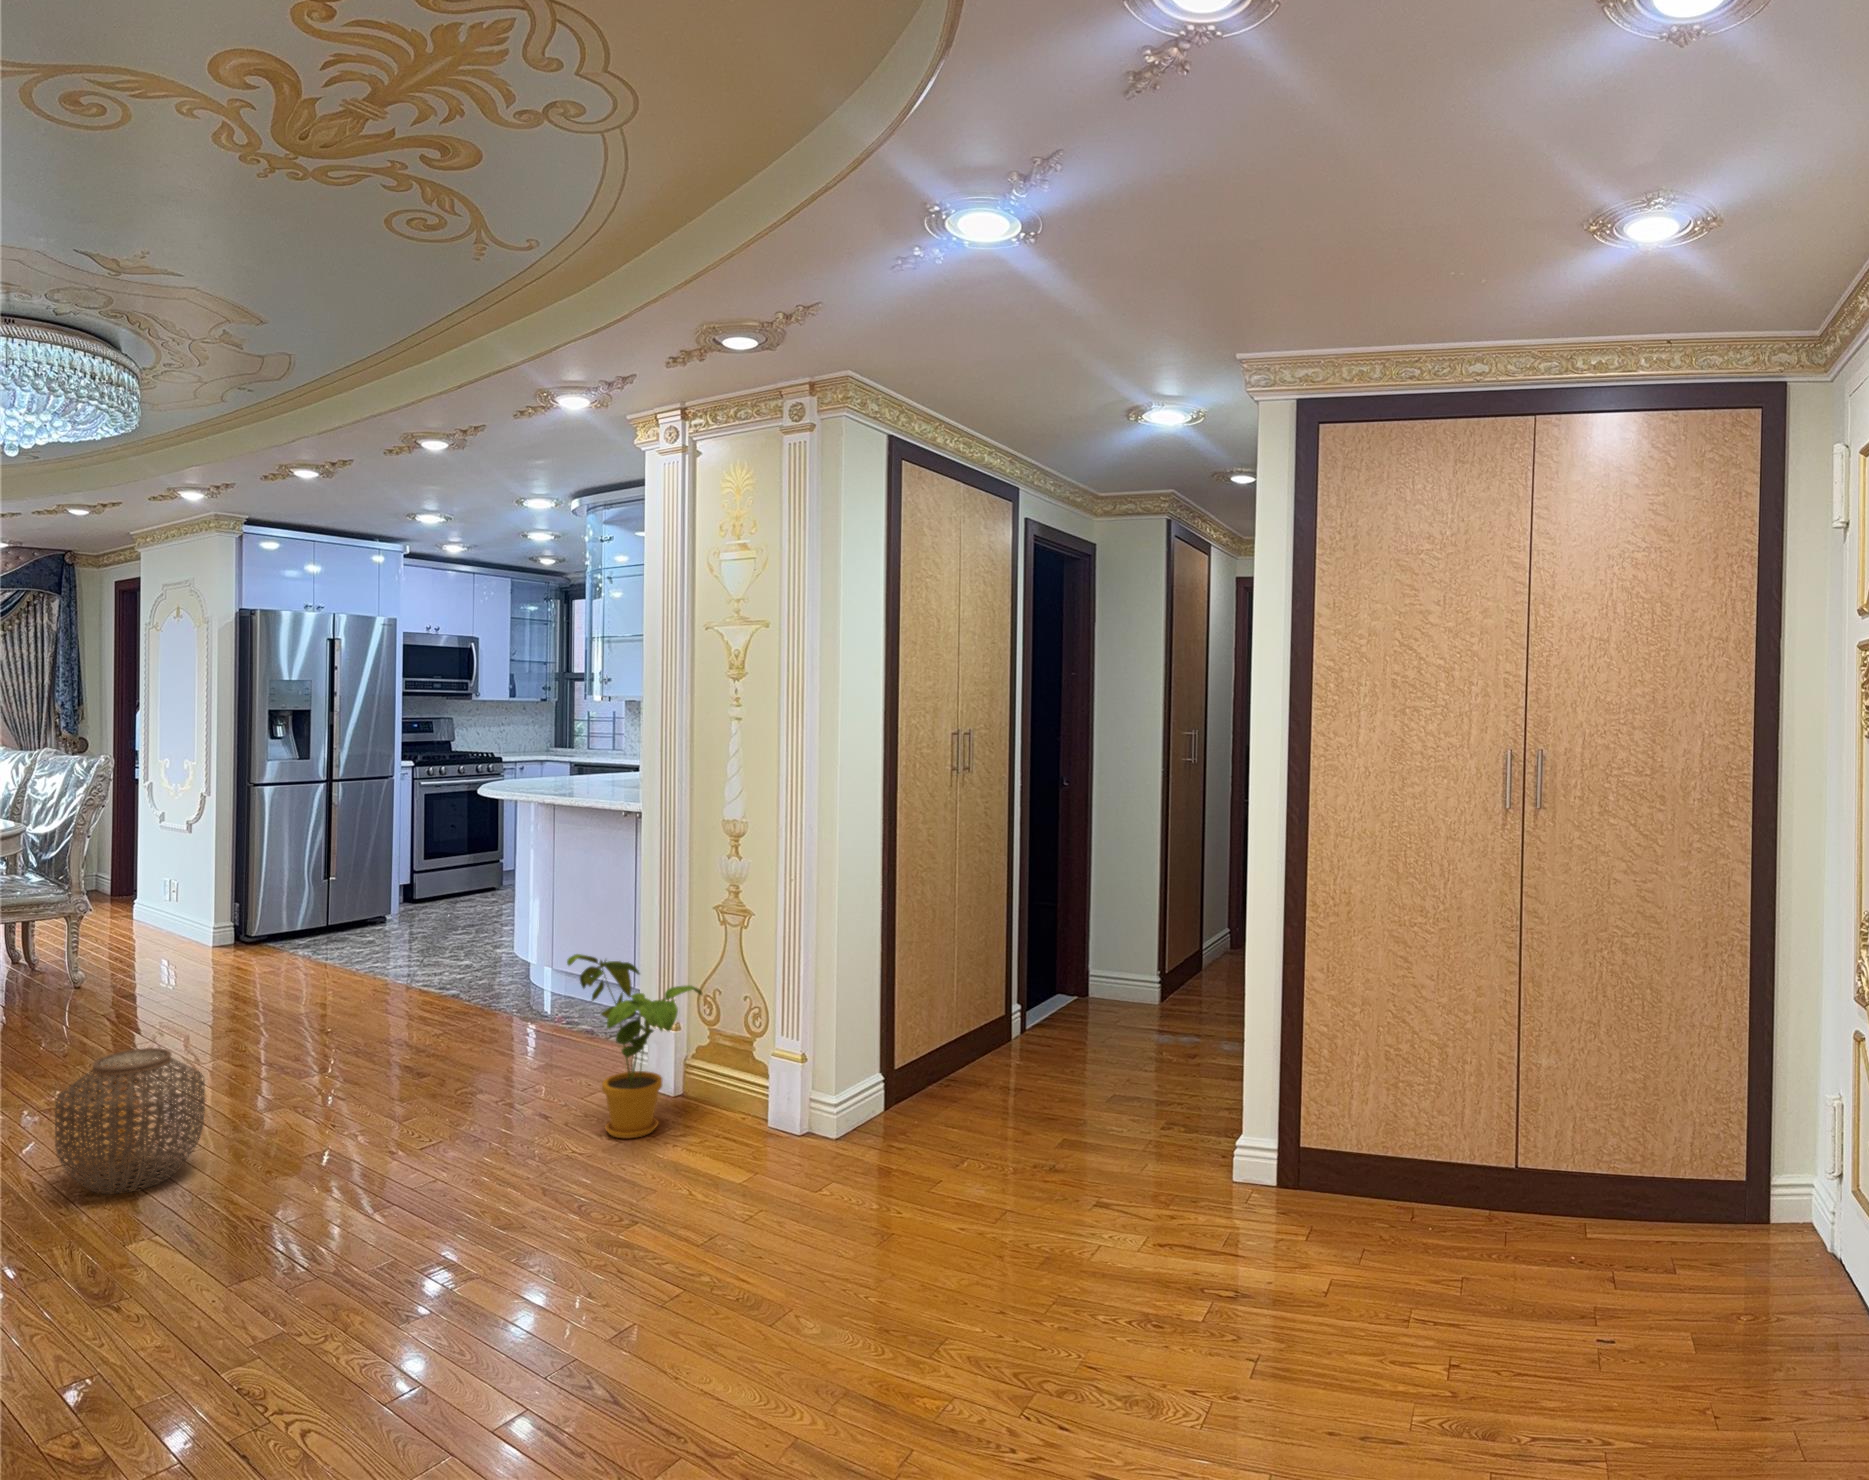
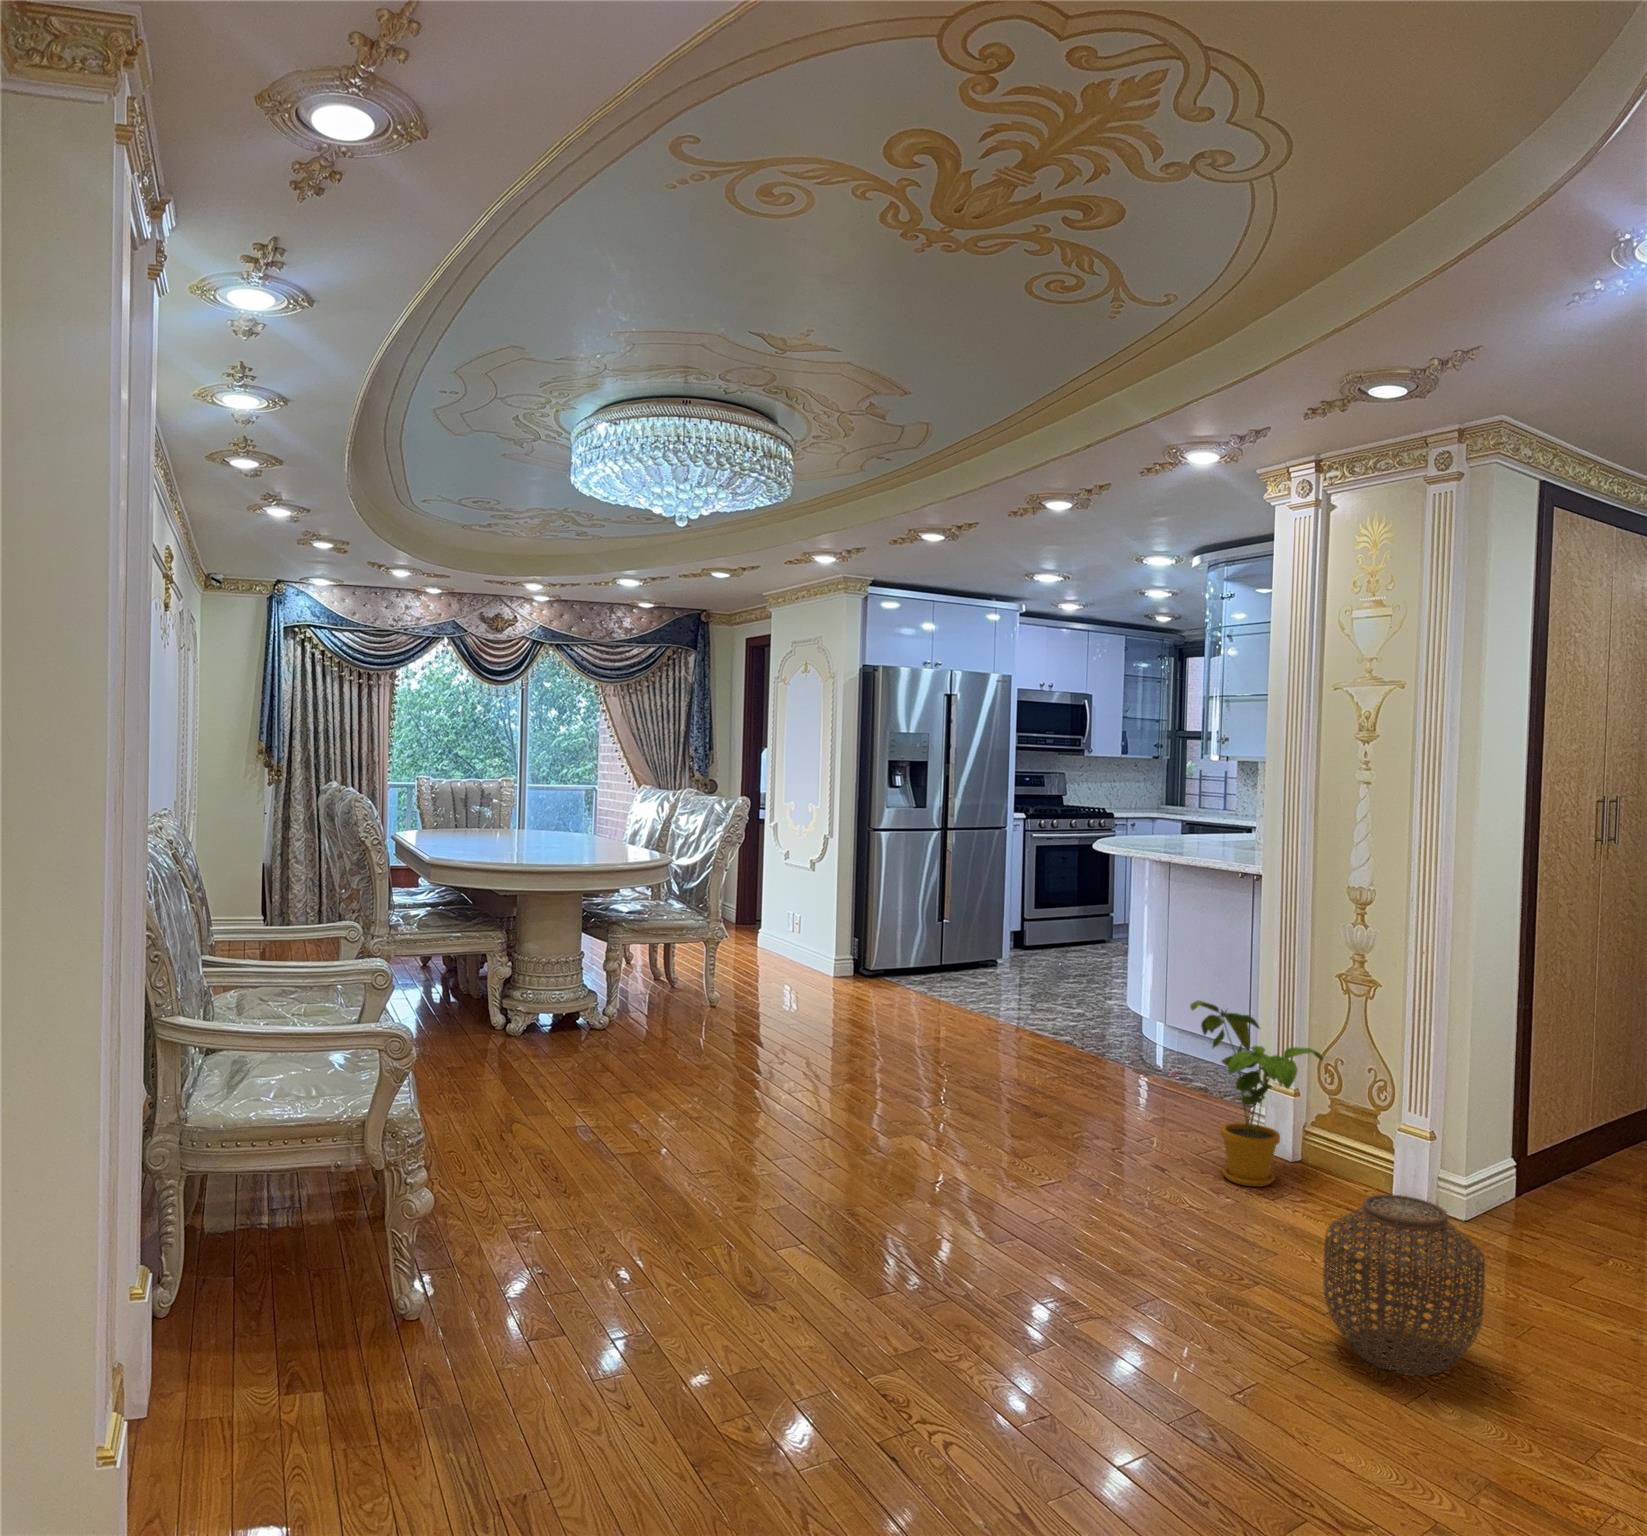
woven basket: present [55,1048,205,1194] -> present [1323,1194,1485,1376]

